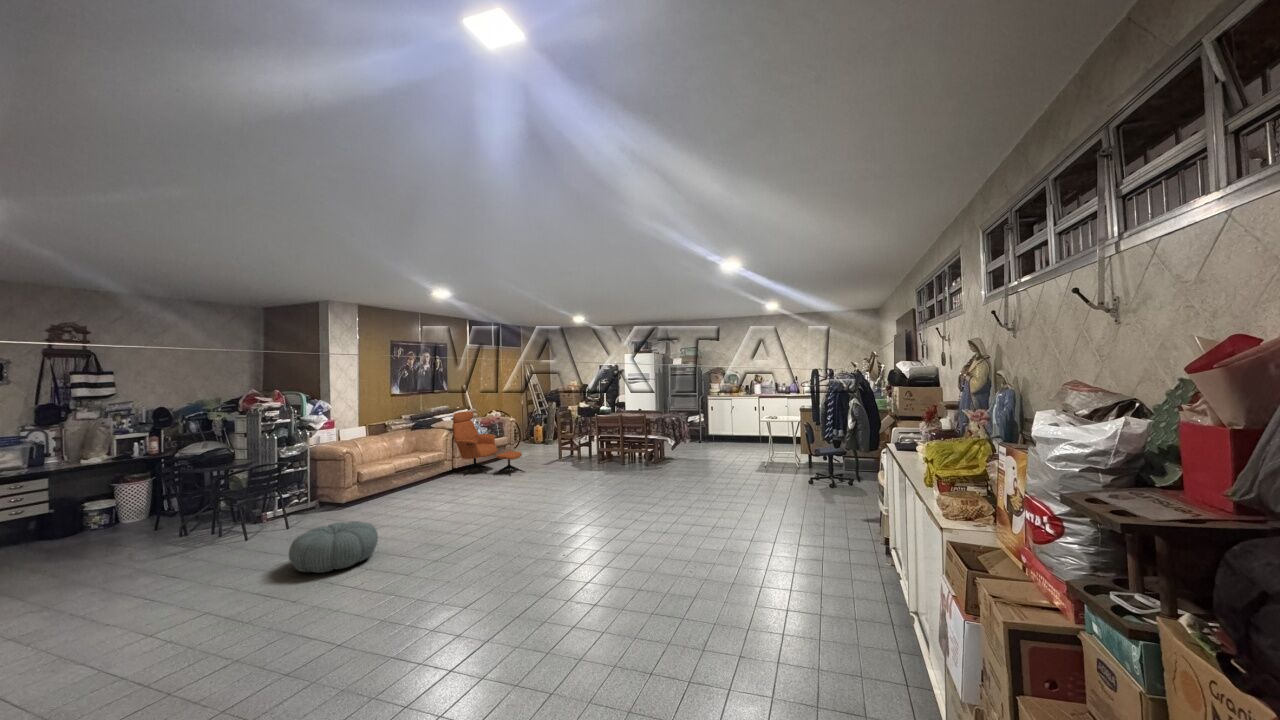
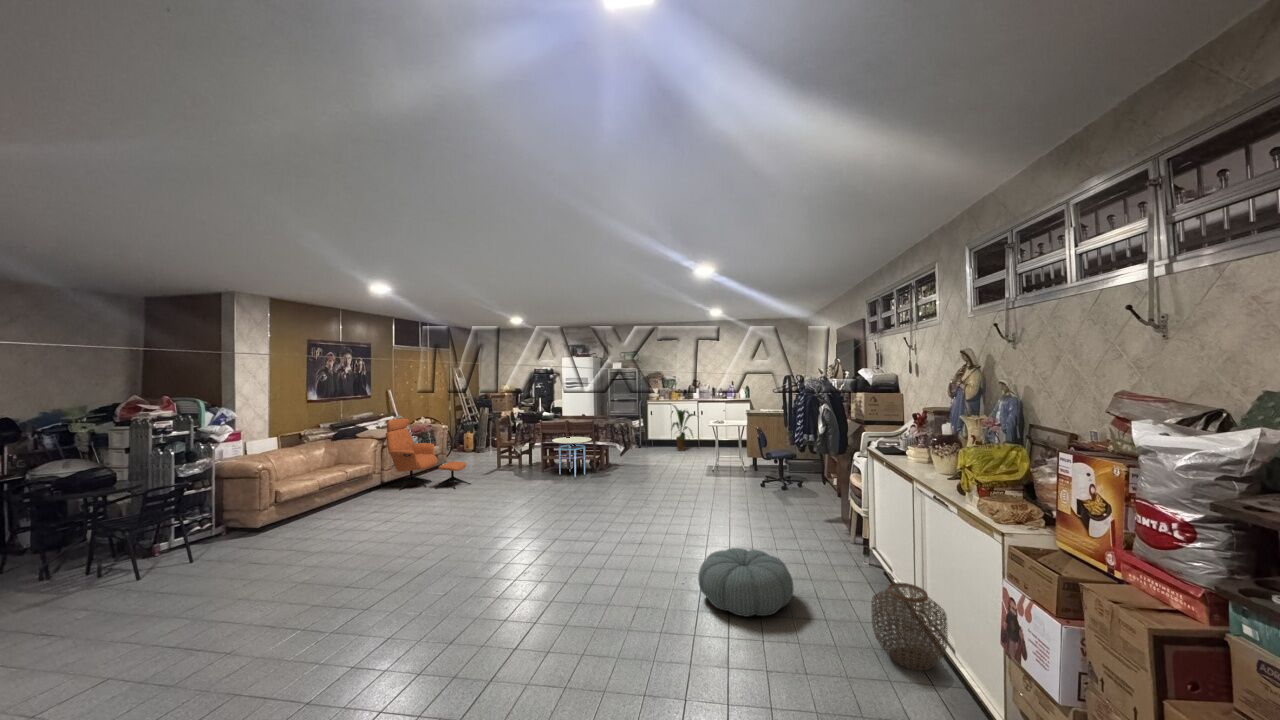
house plant: none [722,399,756,446] -> present [672,405,695,451]
side table: none [600,430,637,469] -> present [552,437,592,477]
pouf: present [289,521,378,573] -> present [698,548,793,617]
woven basket: none [835,578,911,668] -> present [871,583,948,670]

